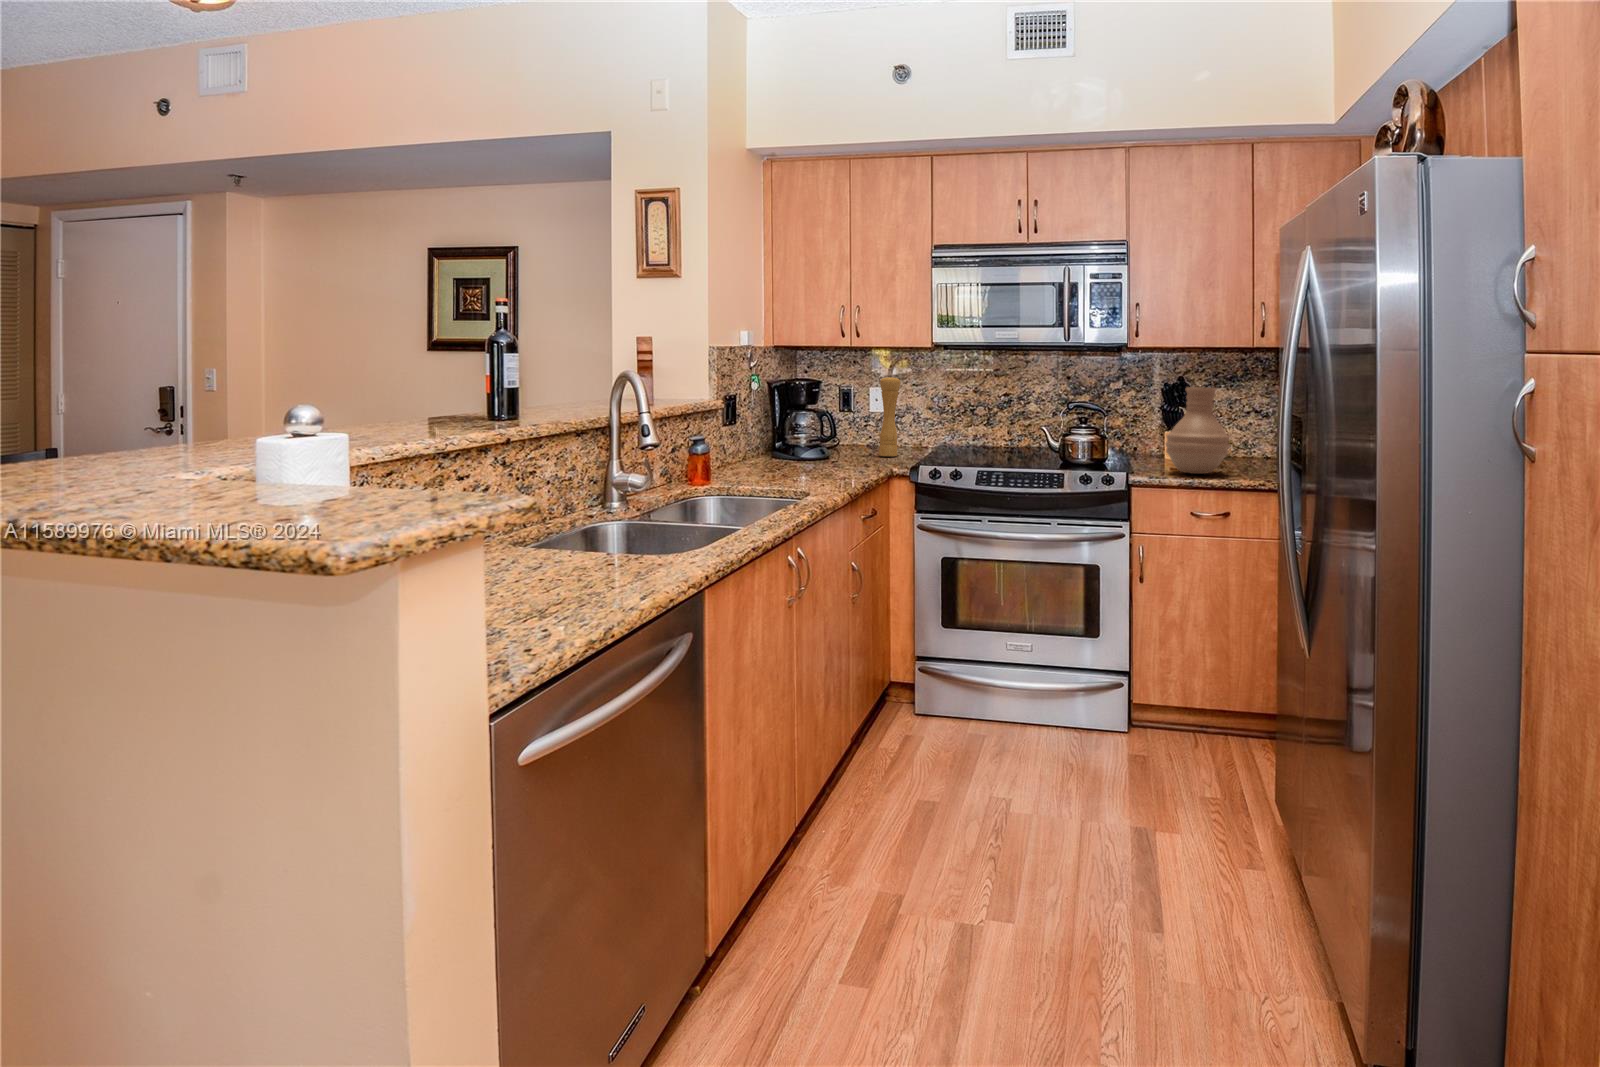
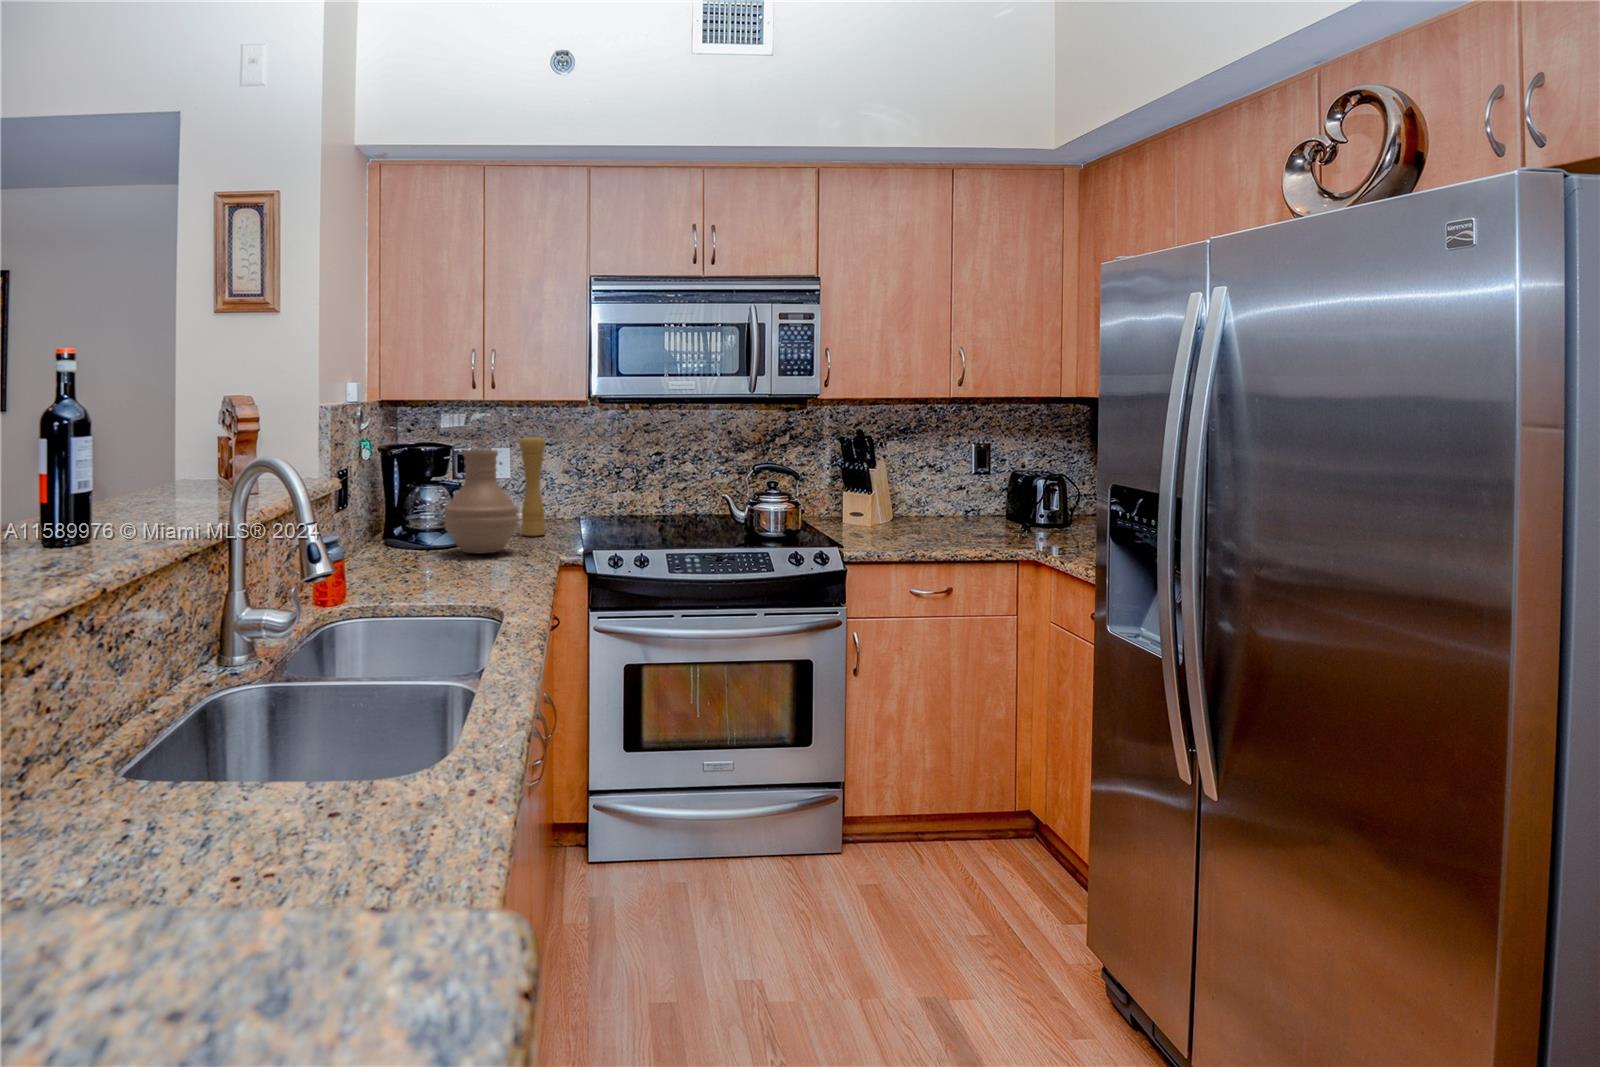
vase: present [1166,387,1230,474] -> present [444,450,519,554]

